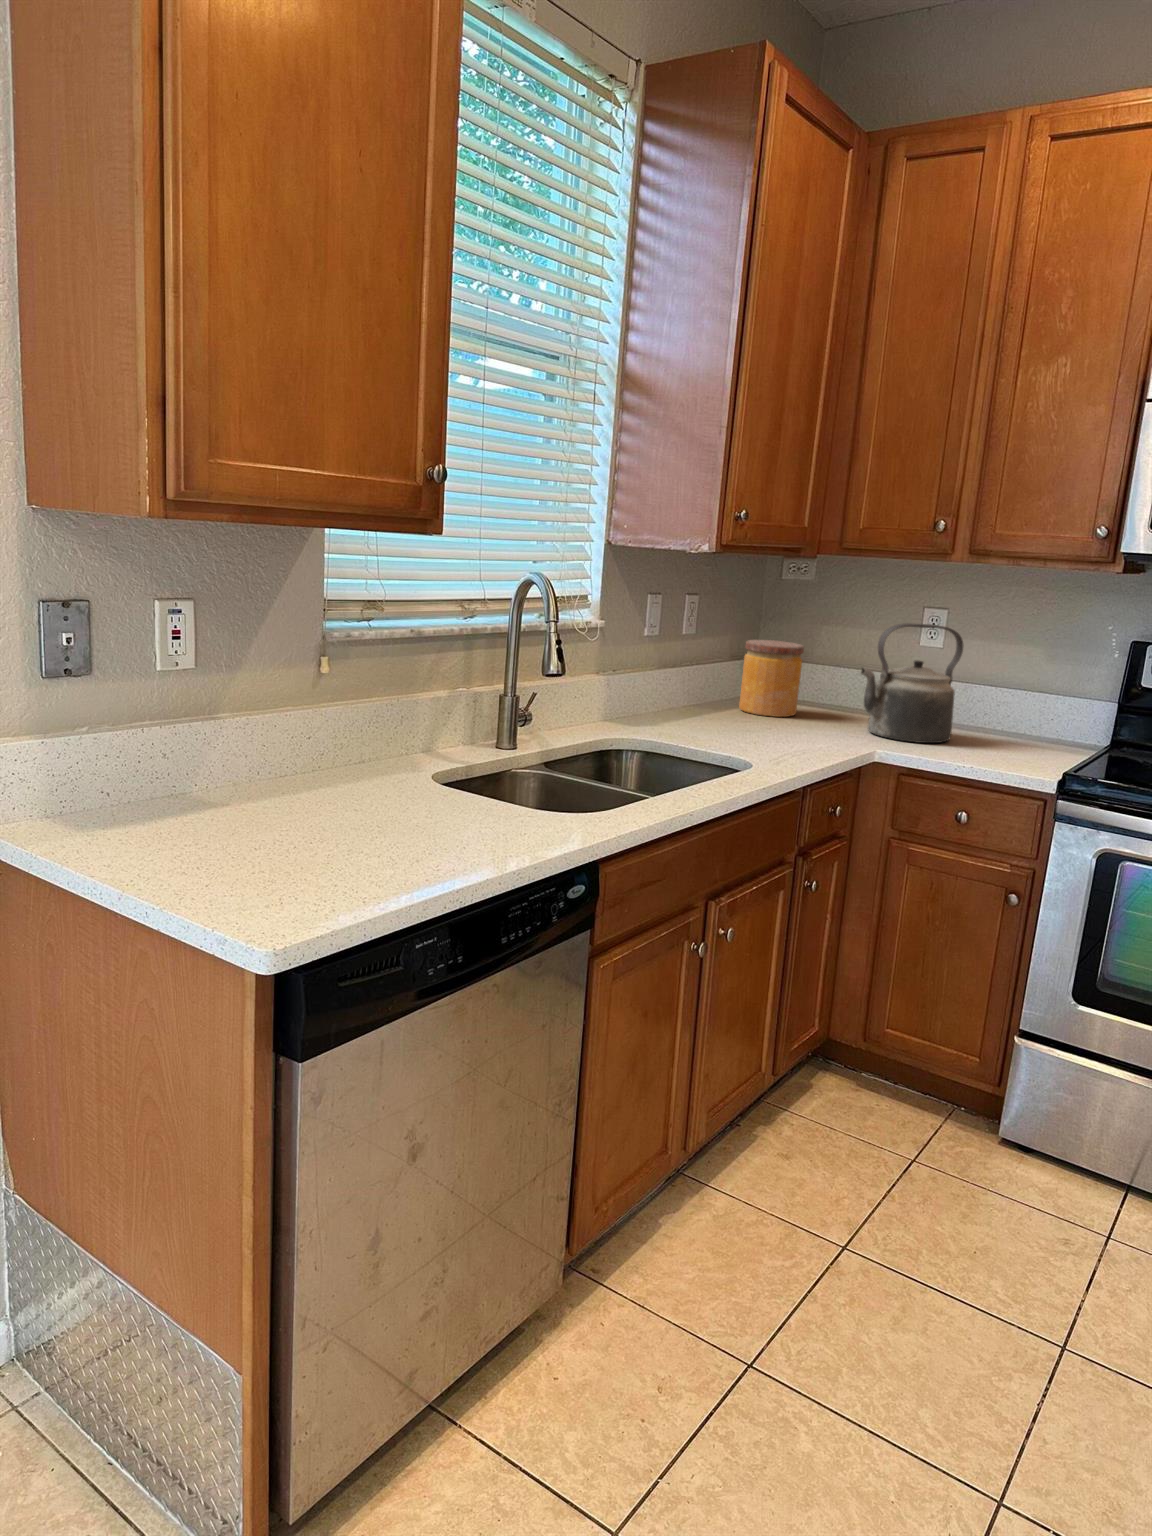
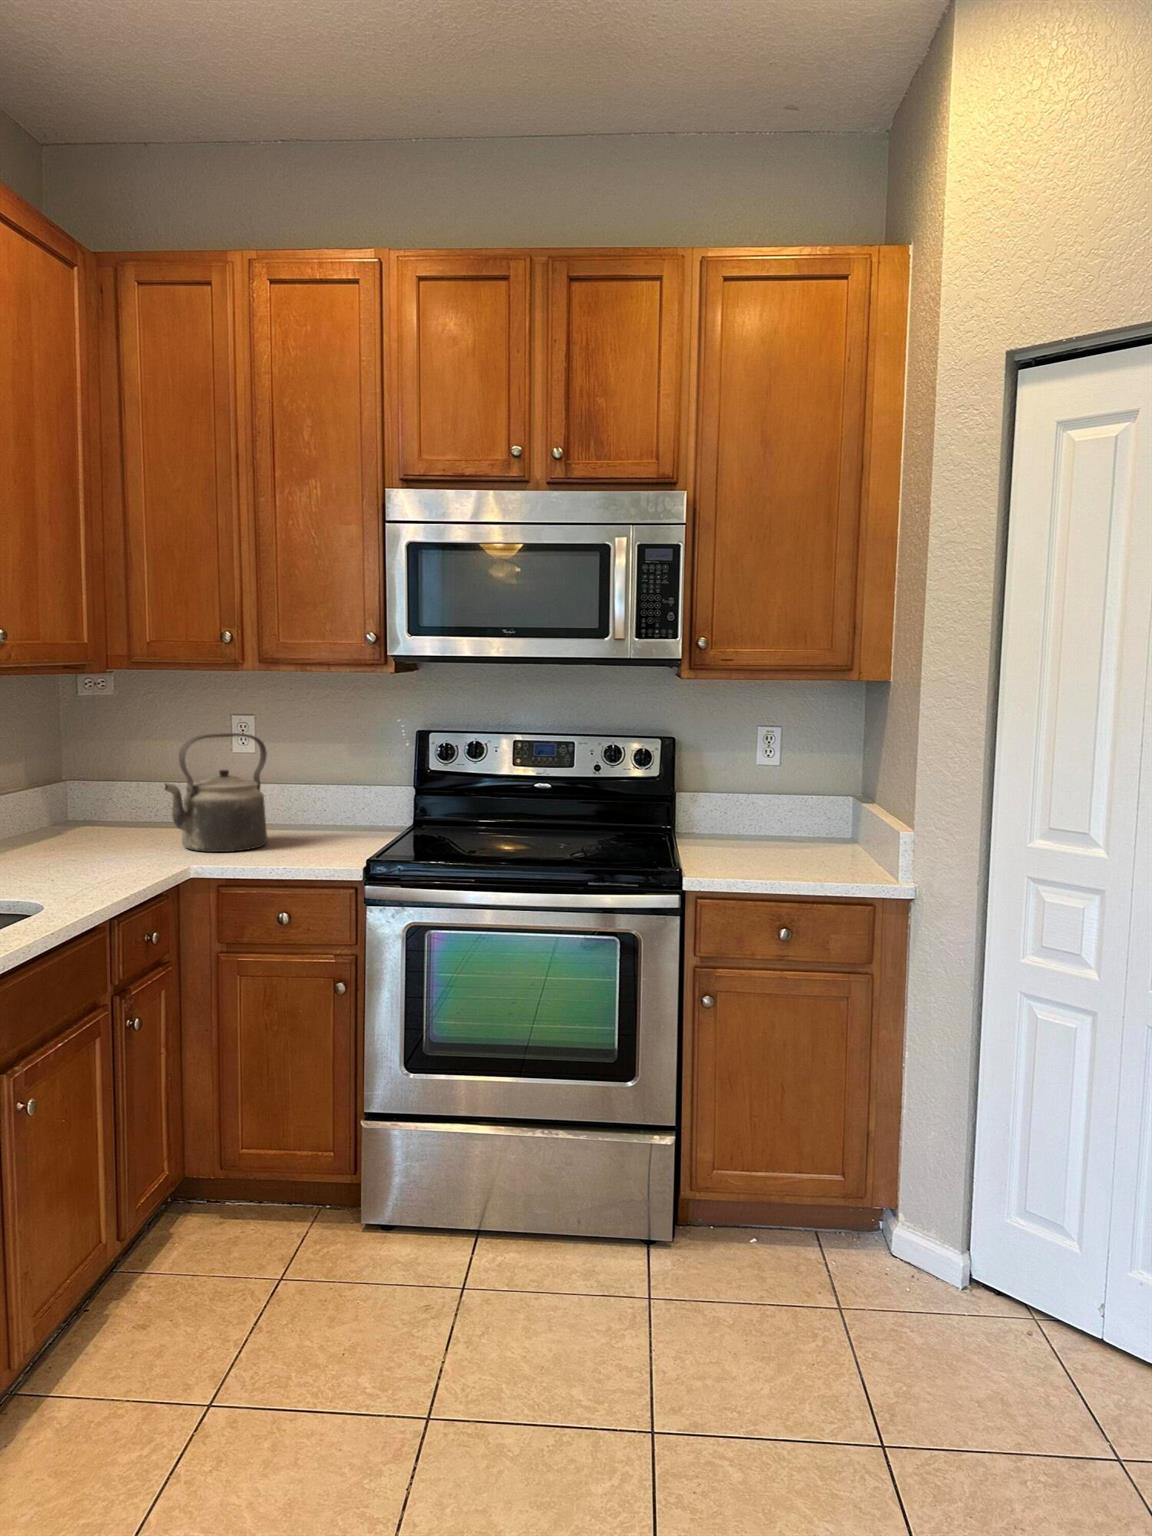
jar: present [739,640,804,717] -> none [36,764,106,846]

